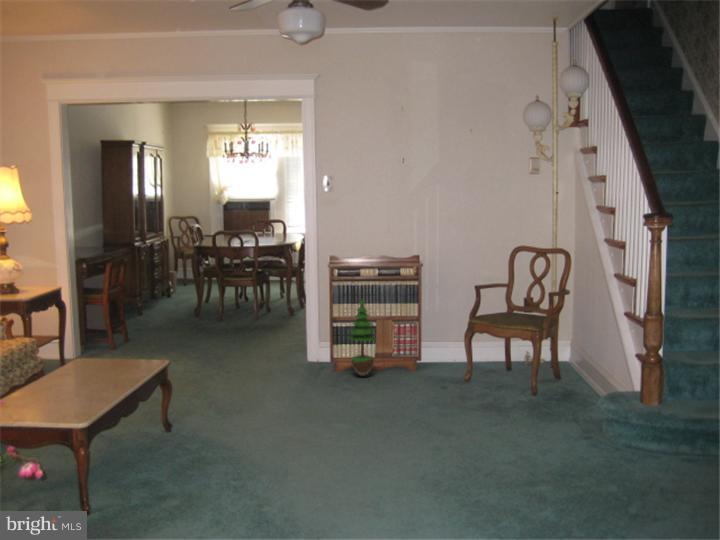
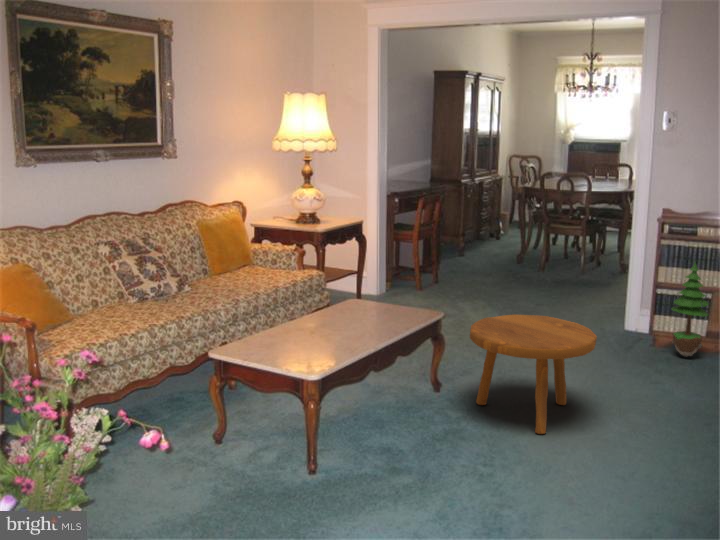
footstool: none [197,358,309,465] -> present [470,314,597,434]

